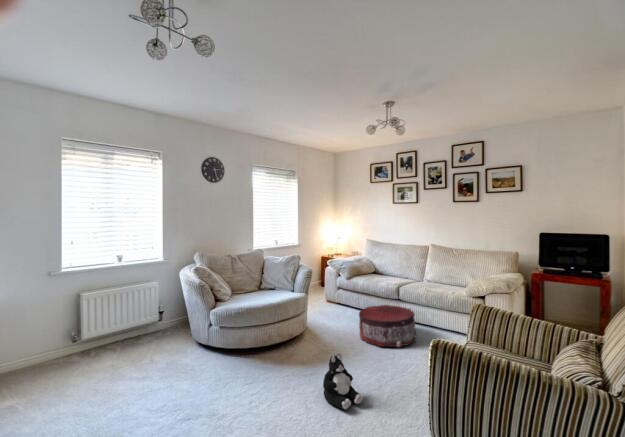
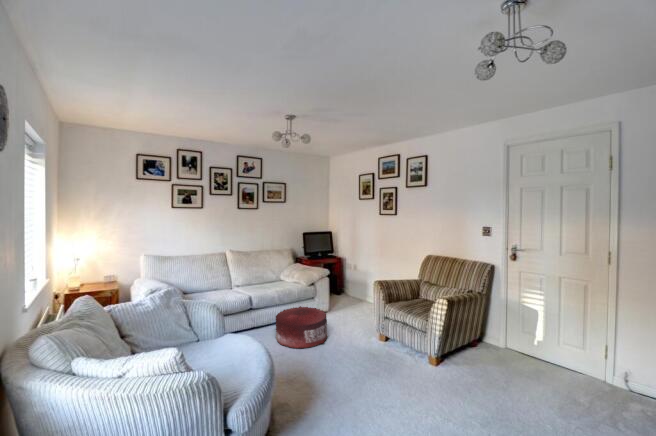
plush toy: present [323,354,364,409] -> none [400,339,433,378]

